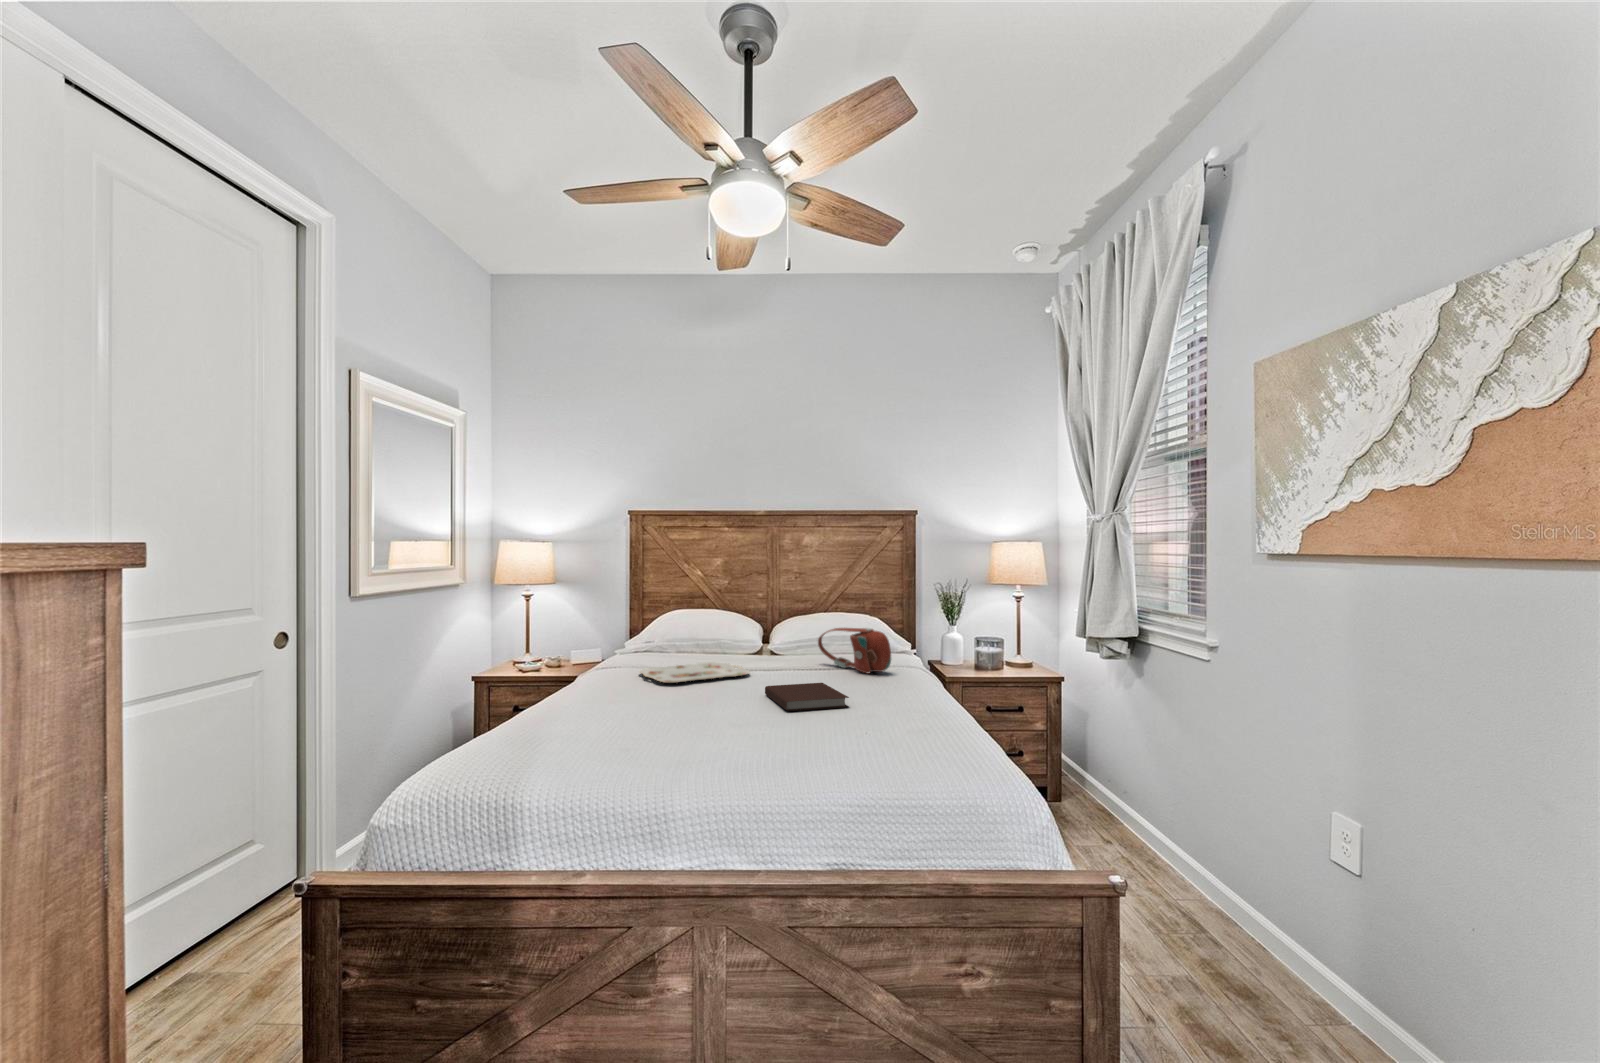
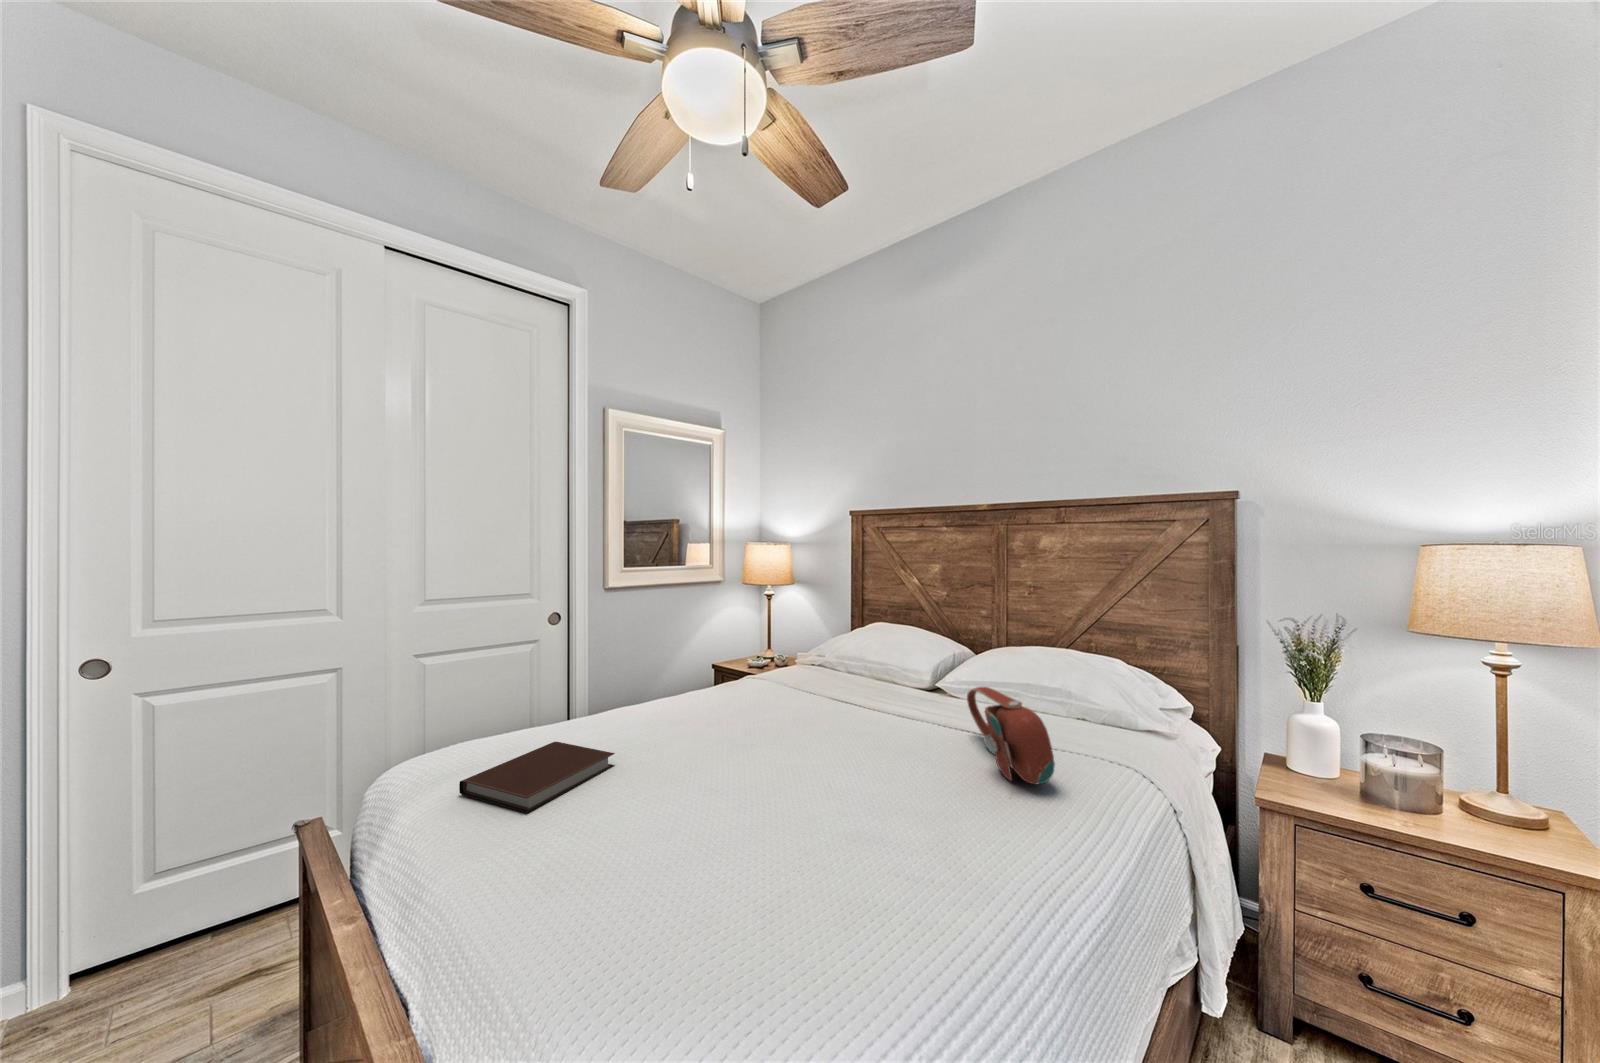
serving tray: present [639,662,750,683] -> none [714,697,851,736]
notebook: present [765,683,849,711] -> present [459,742,615,813]

